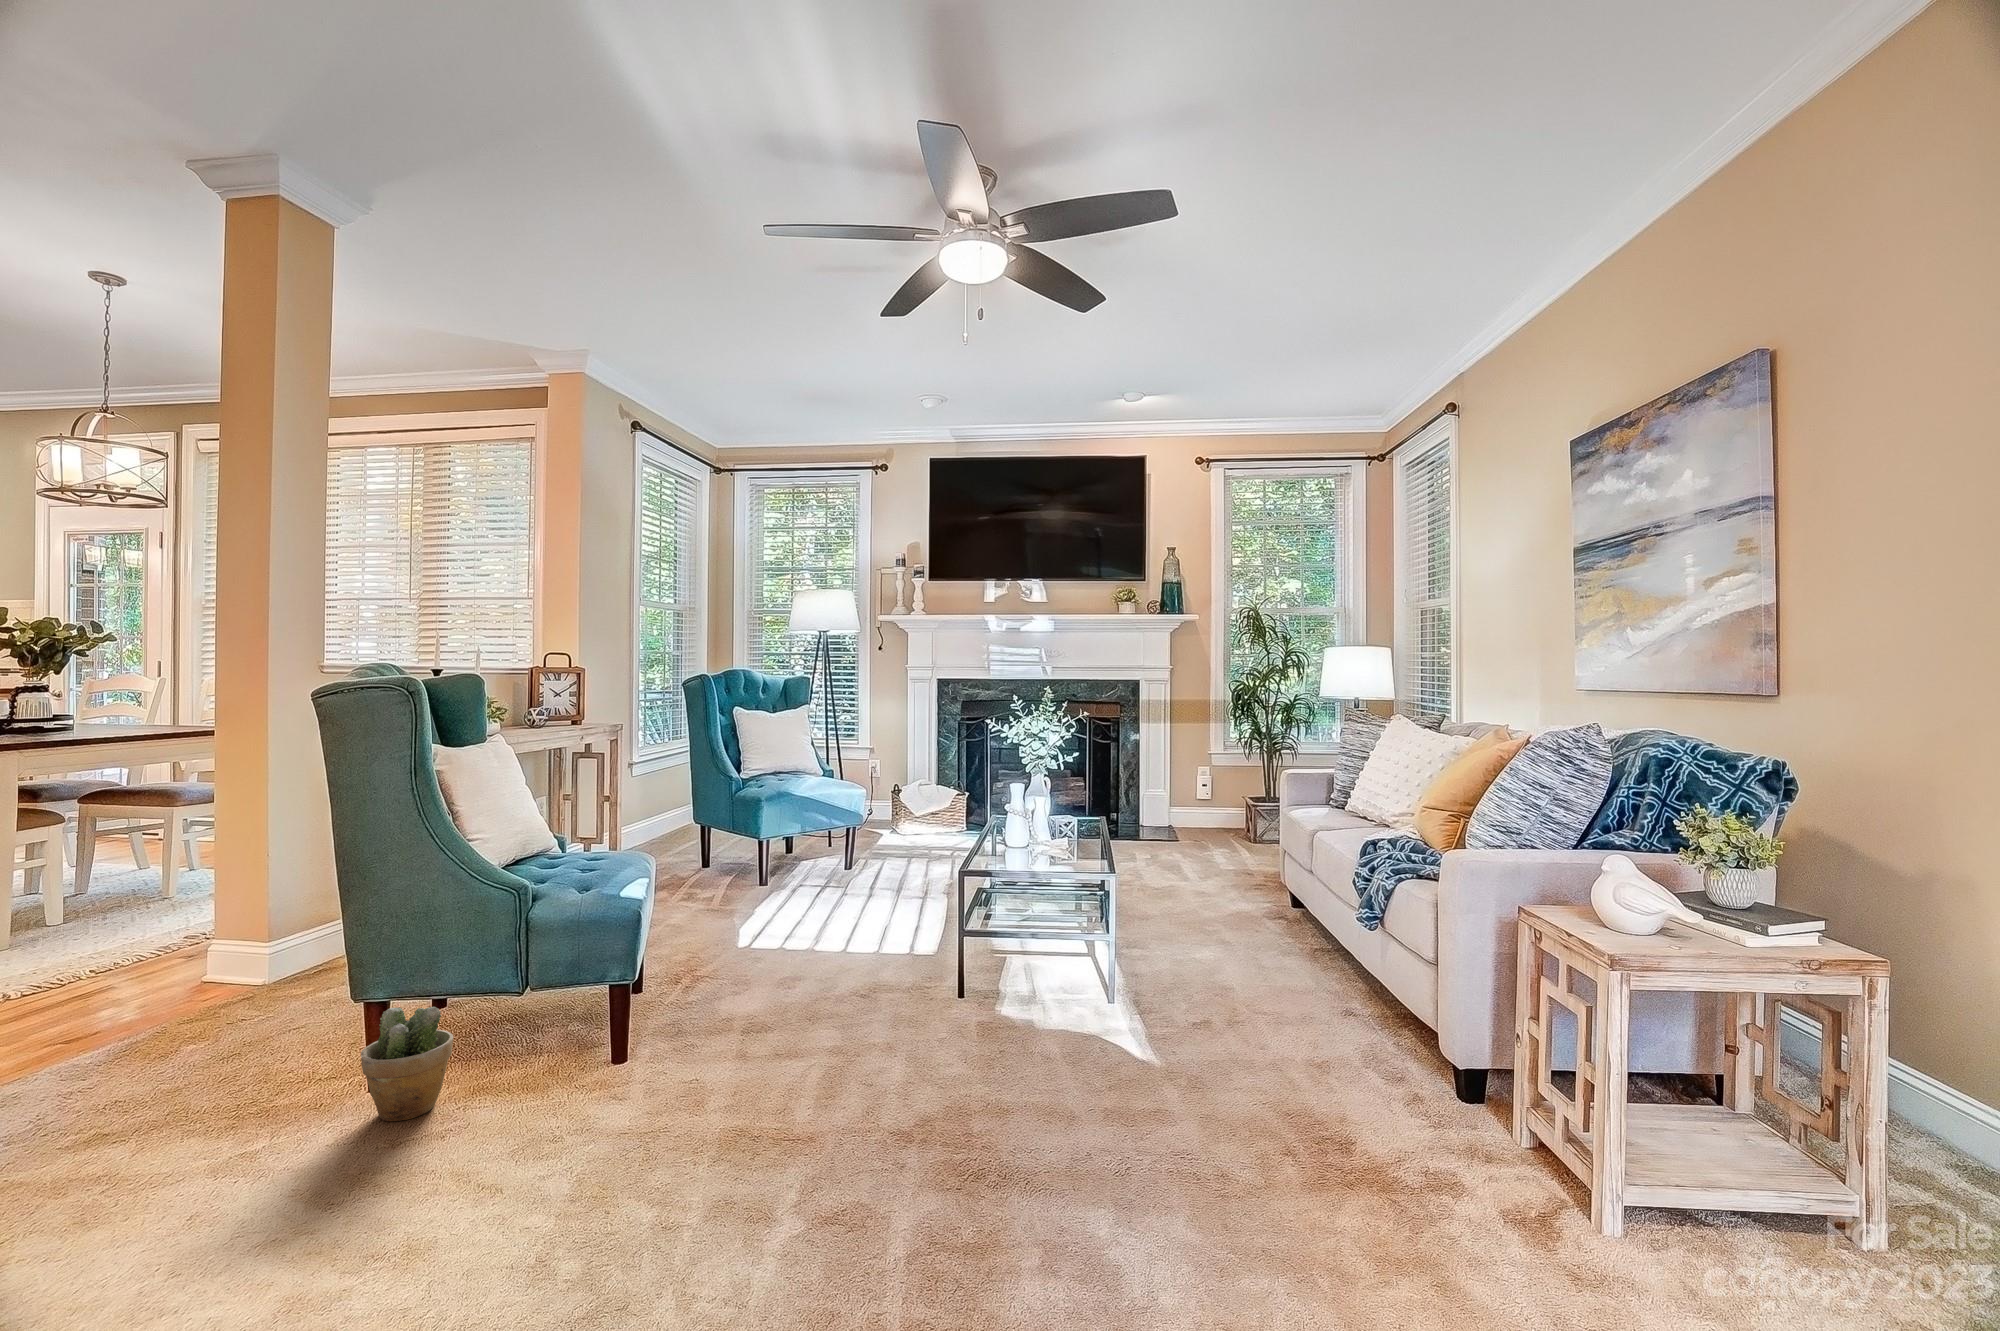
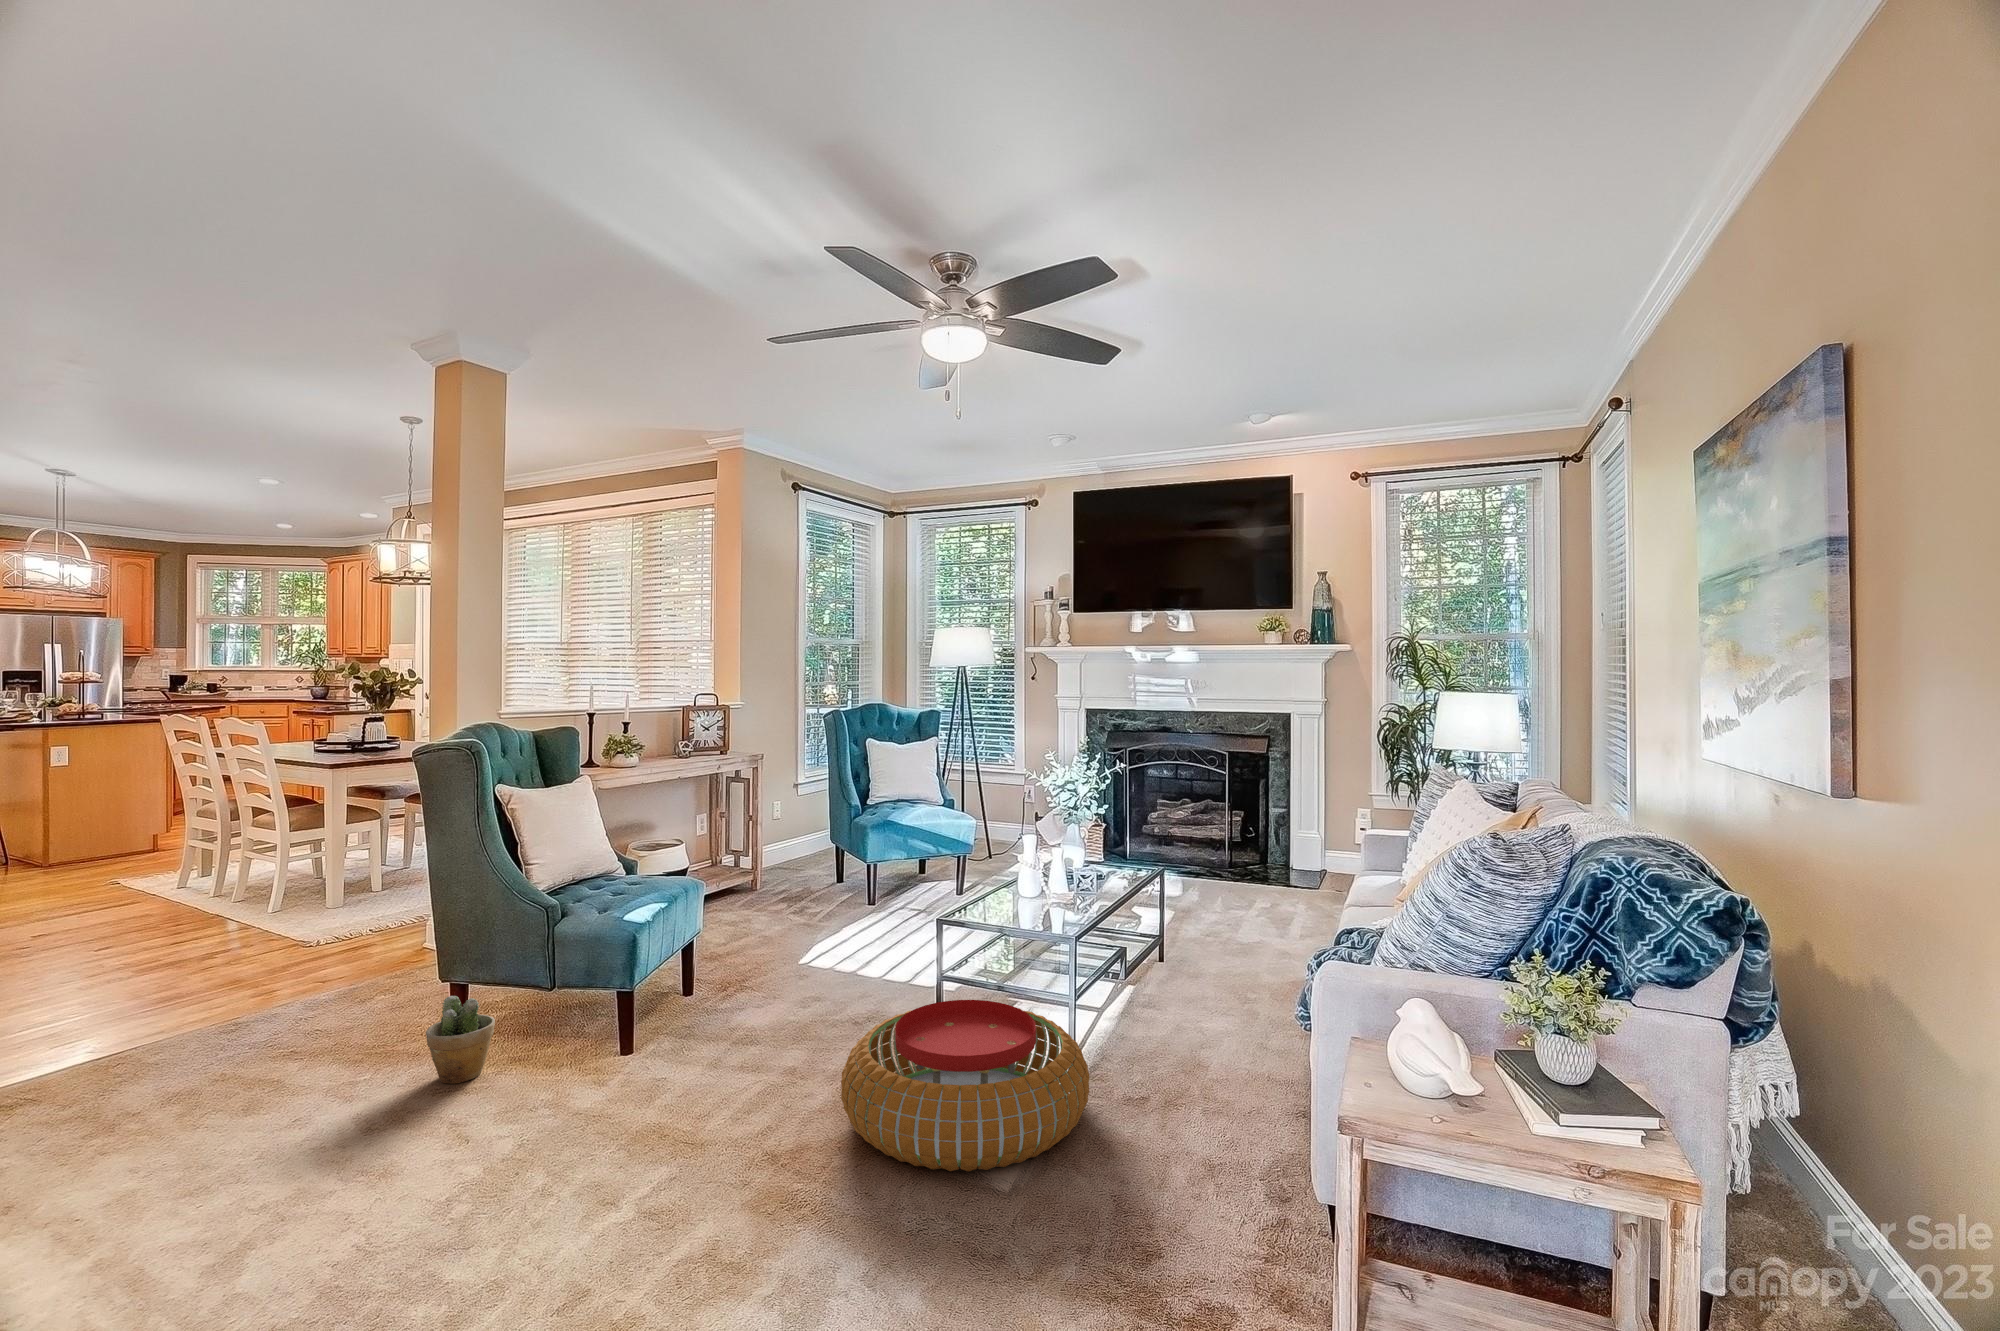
pouf: none [926,943,1185,1109] -> present [841,1000,1089,1171]

